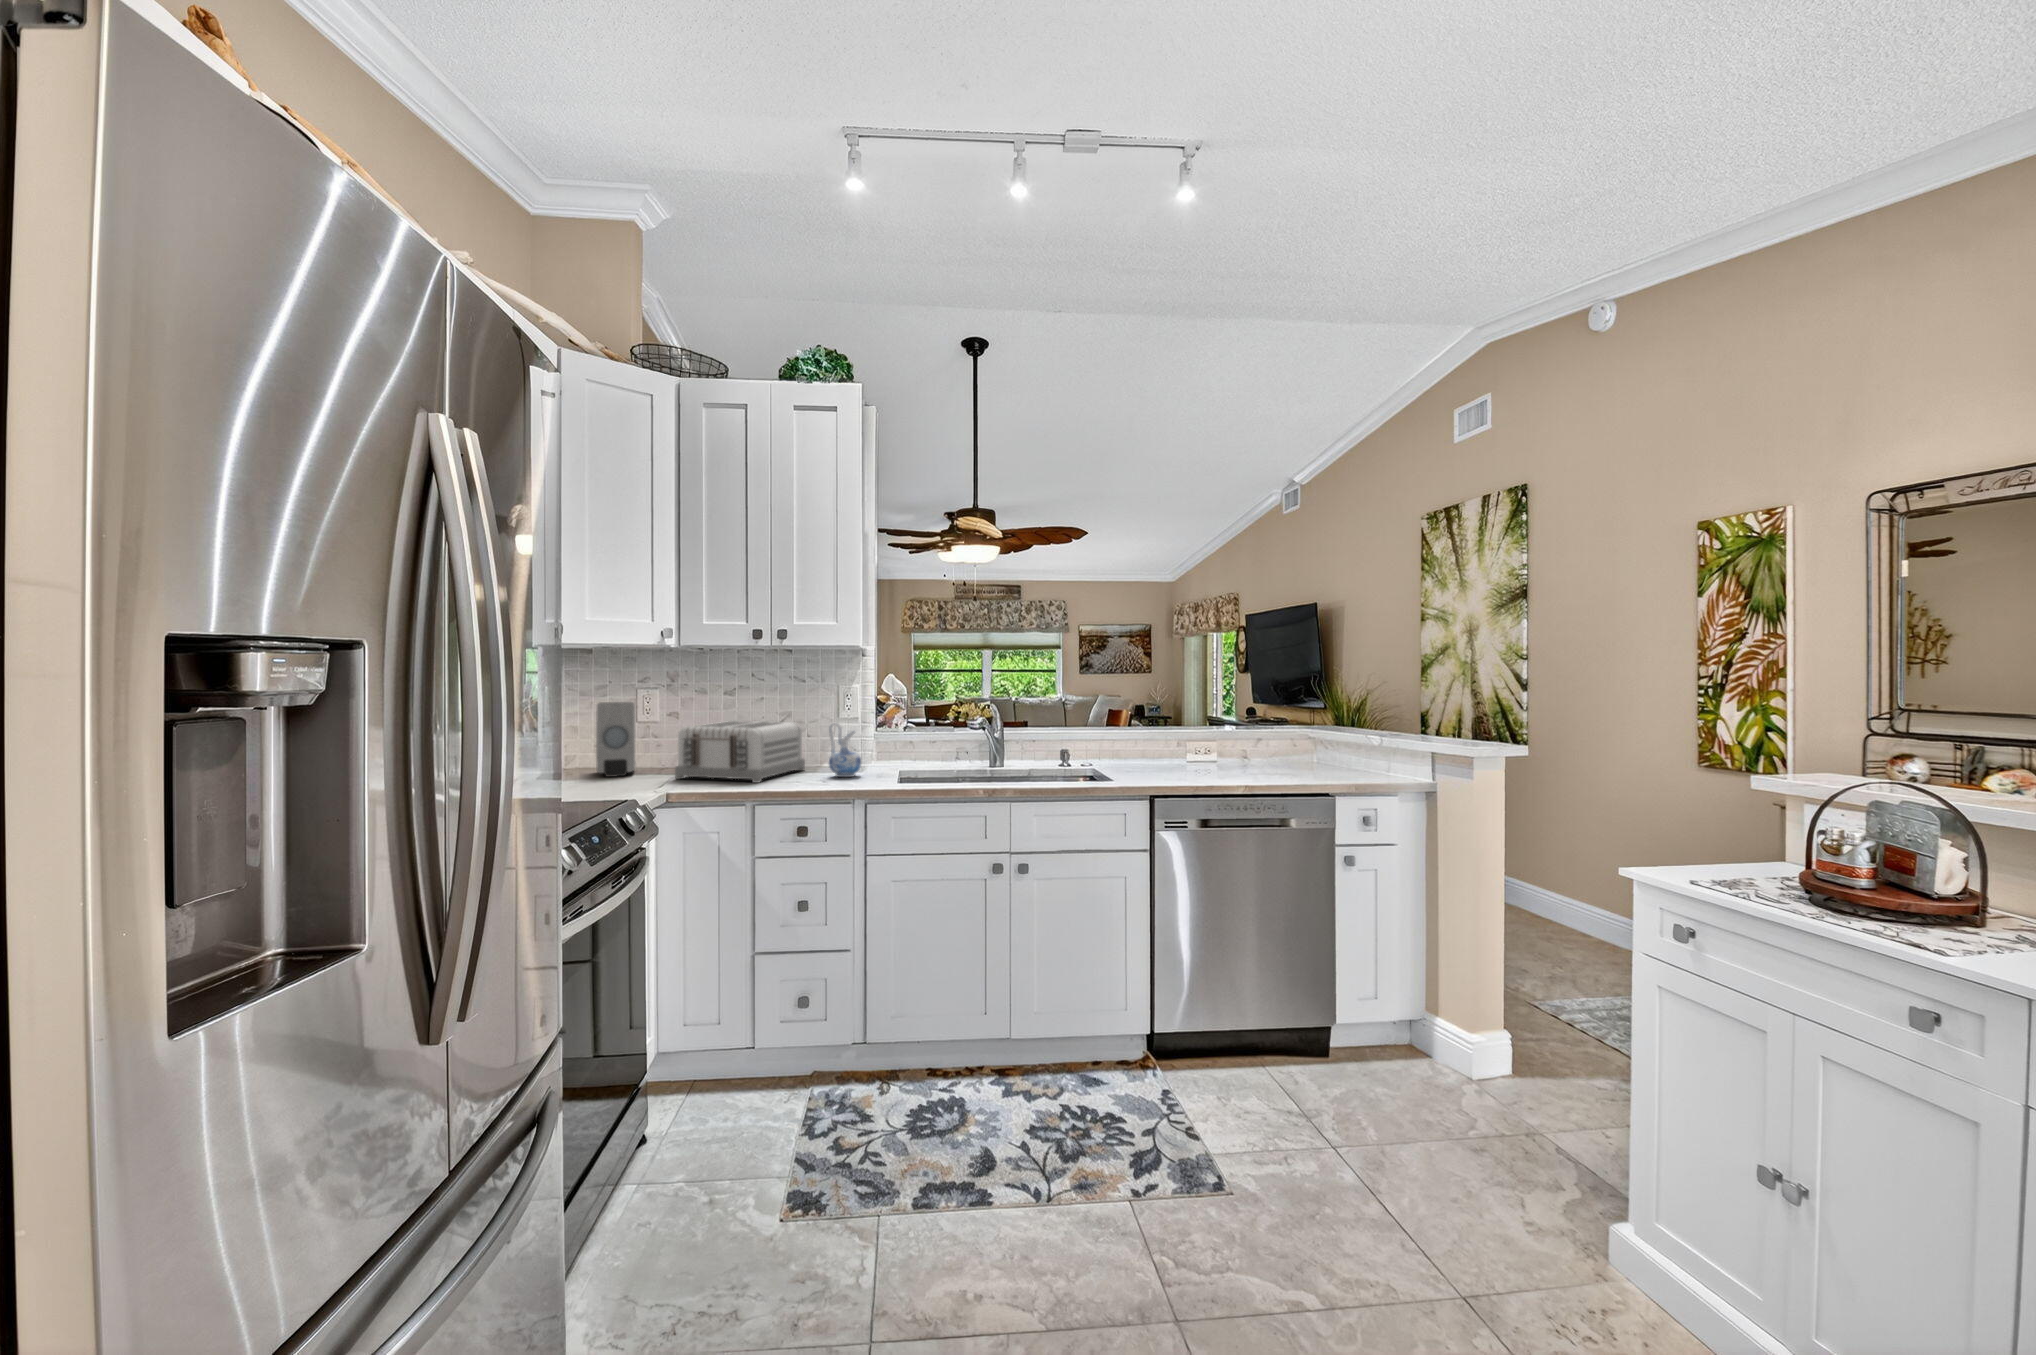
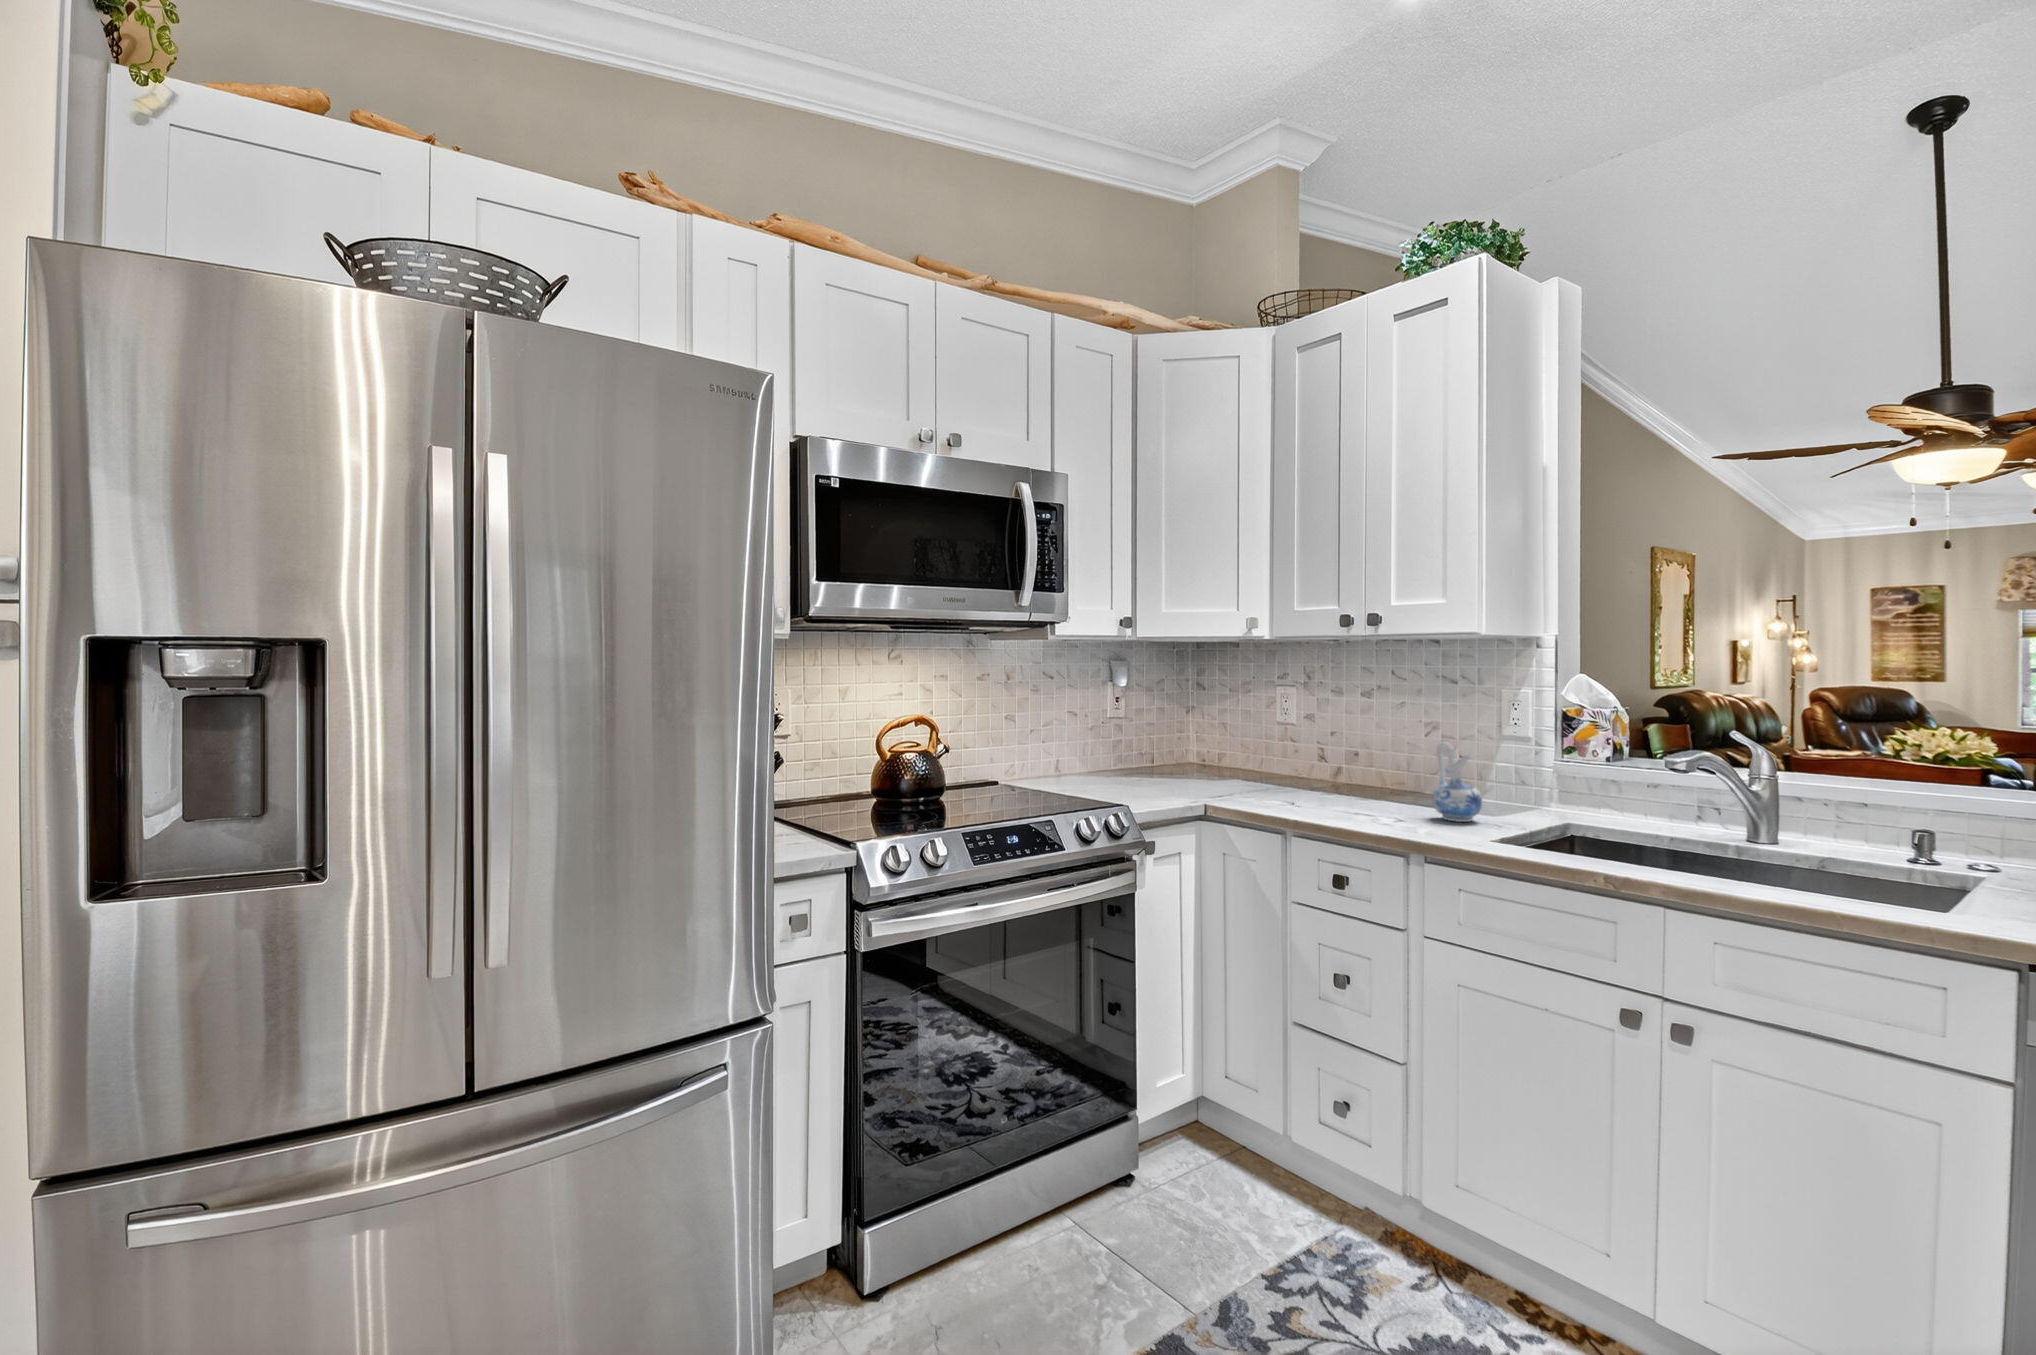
soap dispenser: present [596,702,636,777] -> none [1202,697,1261,782]
toaster: present [675,720,805,783] -> none [1261,729,1432,810]

